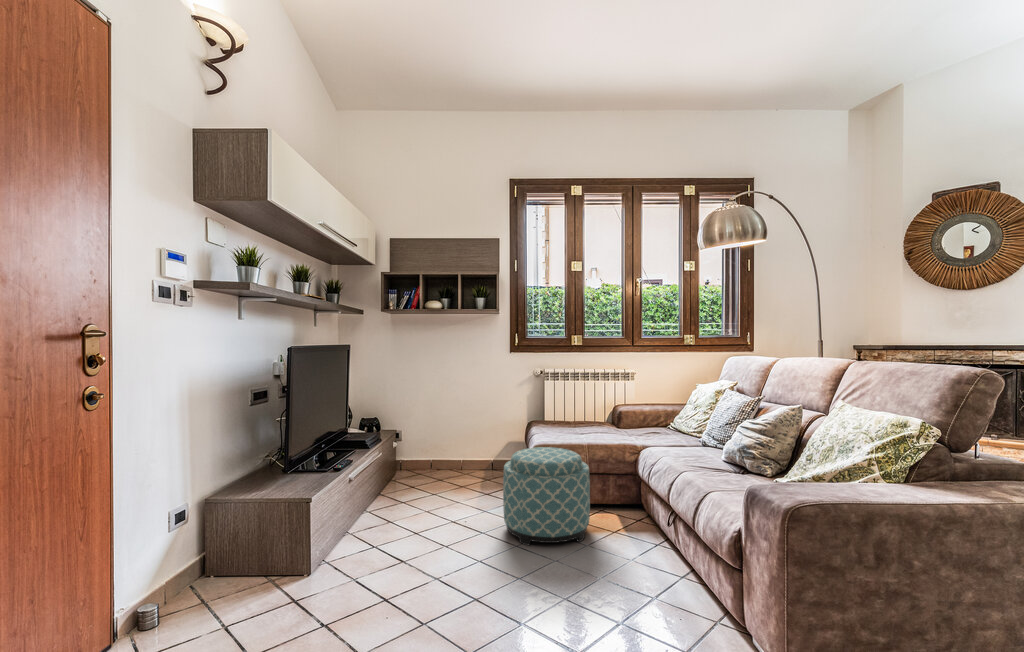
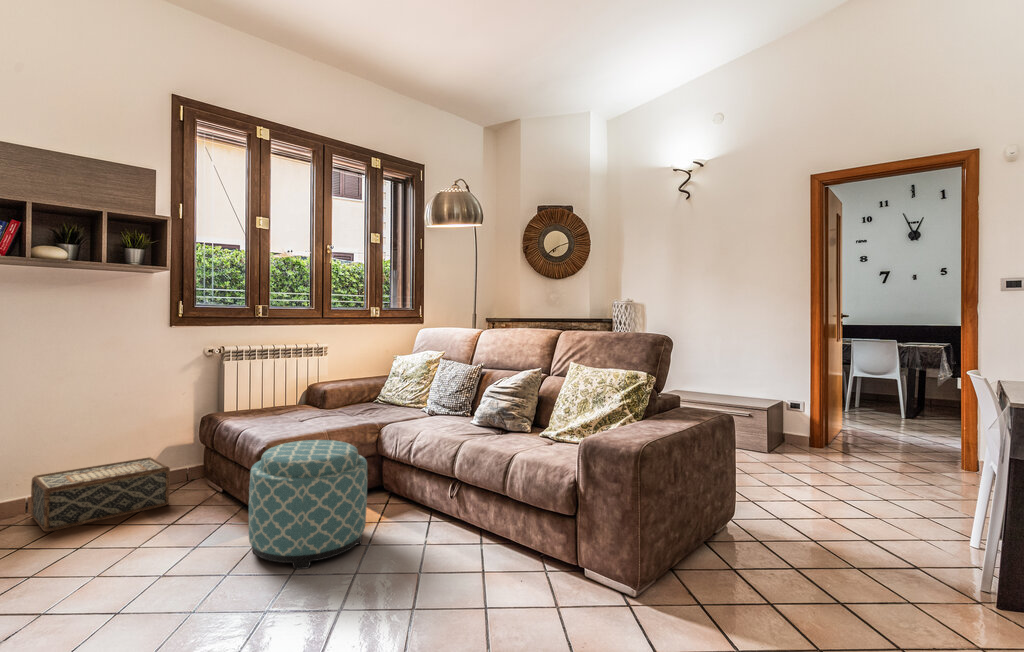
woven basket: none [440,446,506,481] -> present [31,457,170,532]

